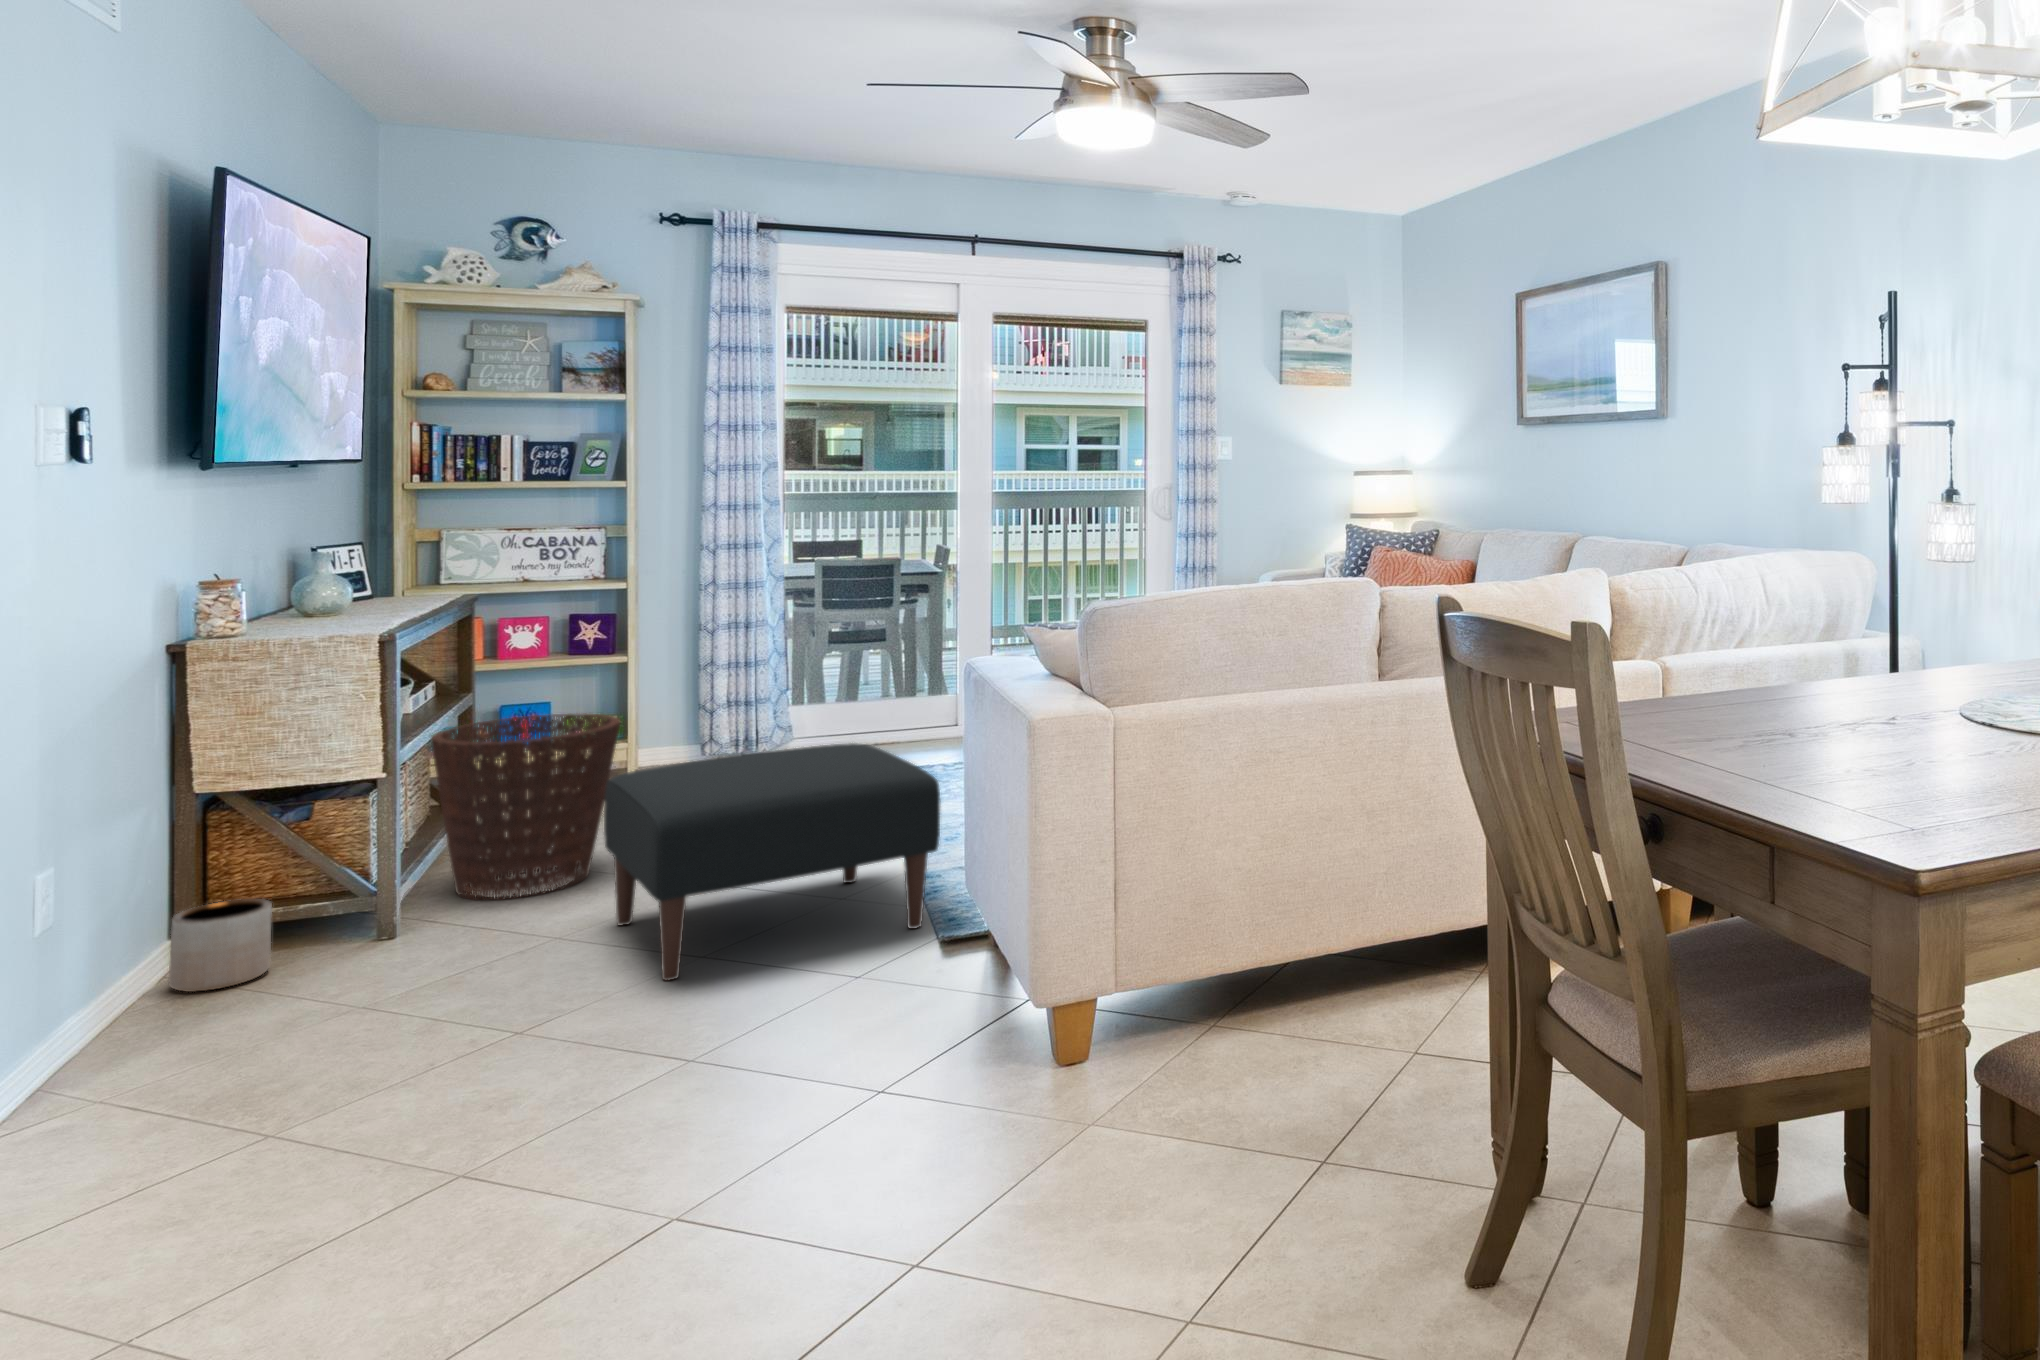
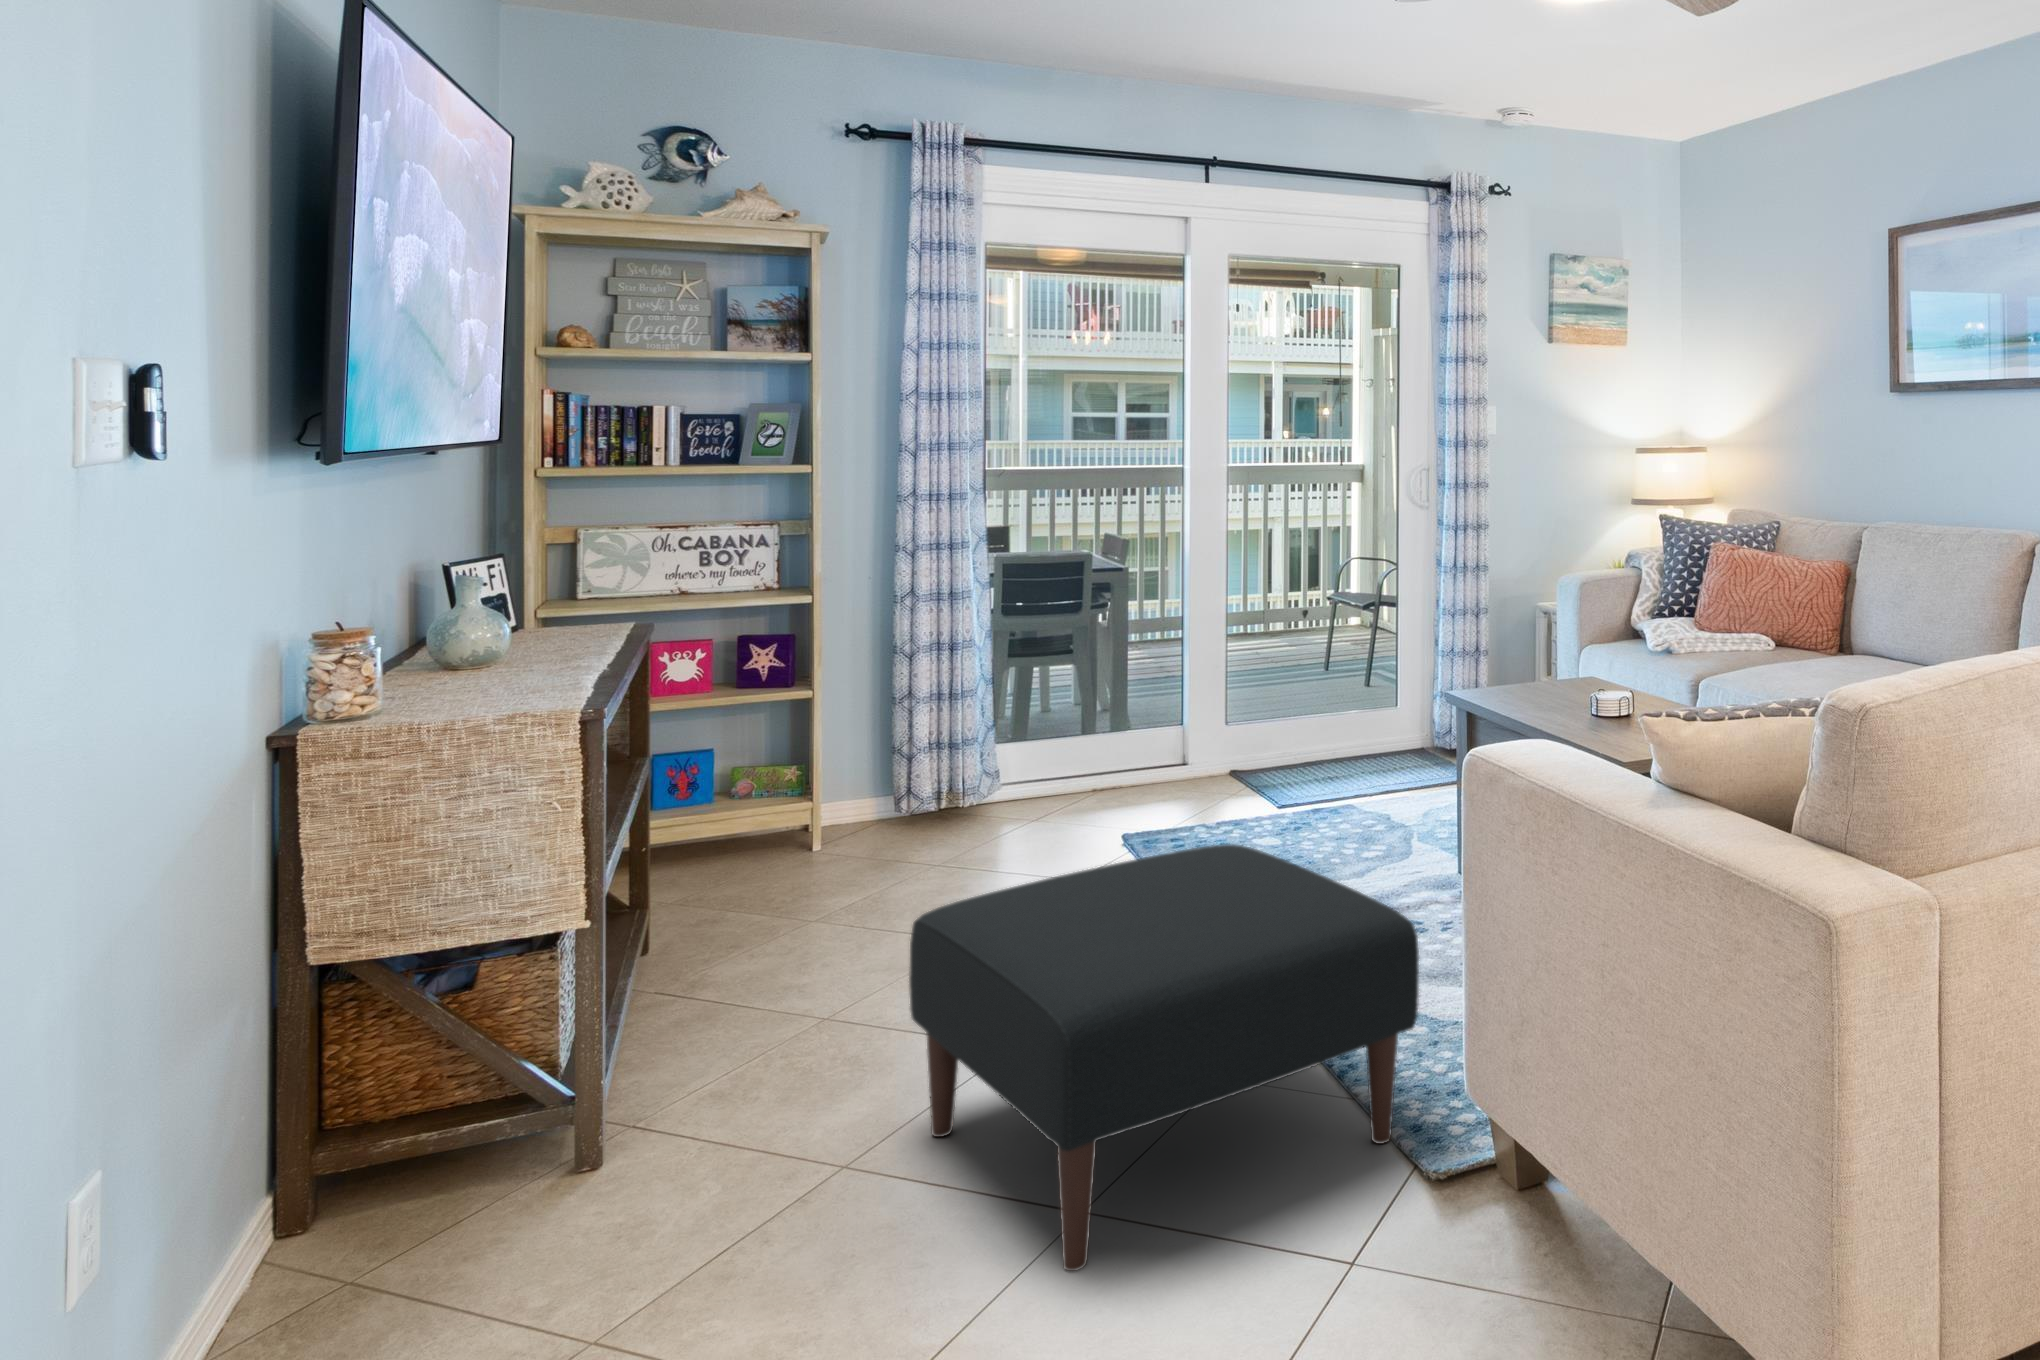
basket: present [430,713,621,900] -> none [628,793,885,1080]
planter: present [169,899,272,992] -> none [273,1131,432,1303]

